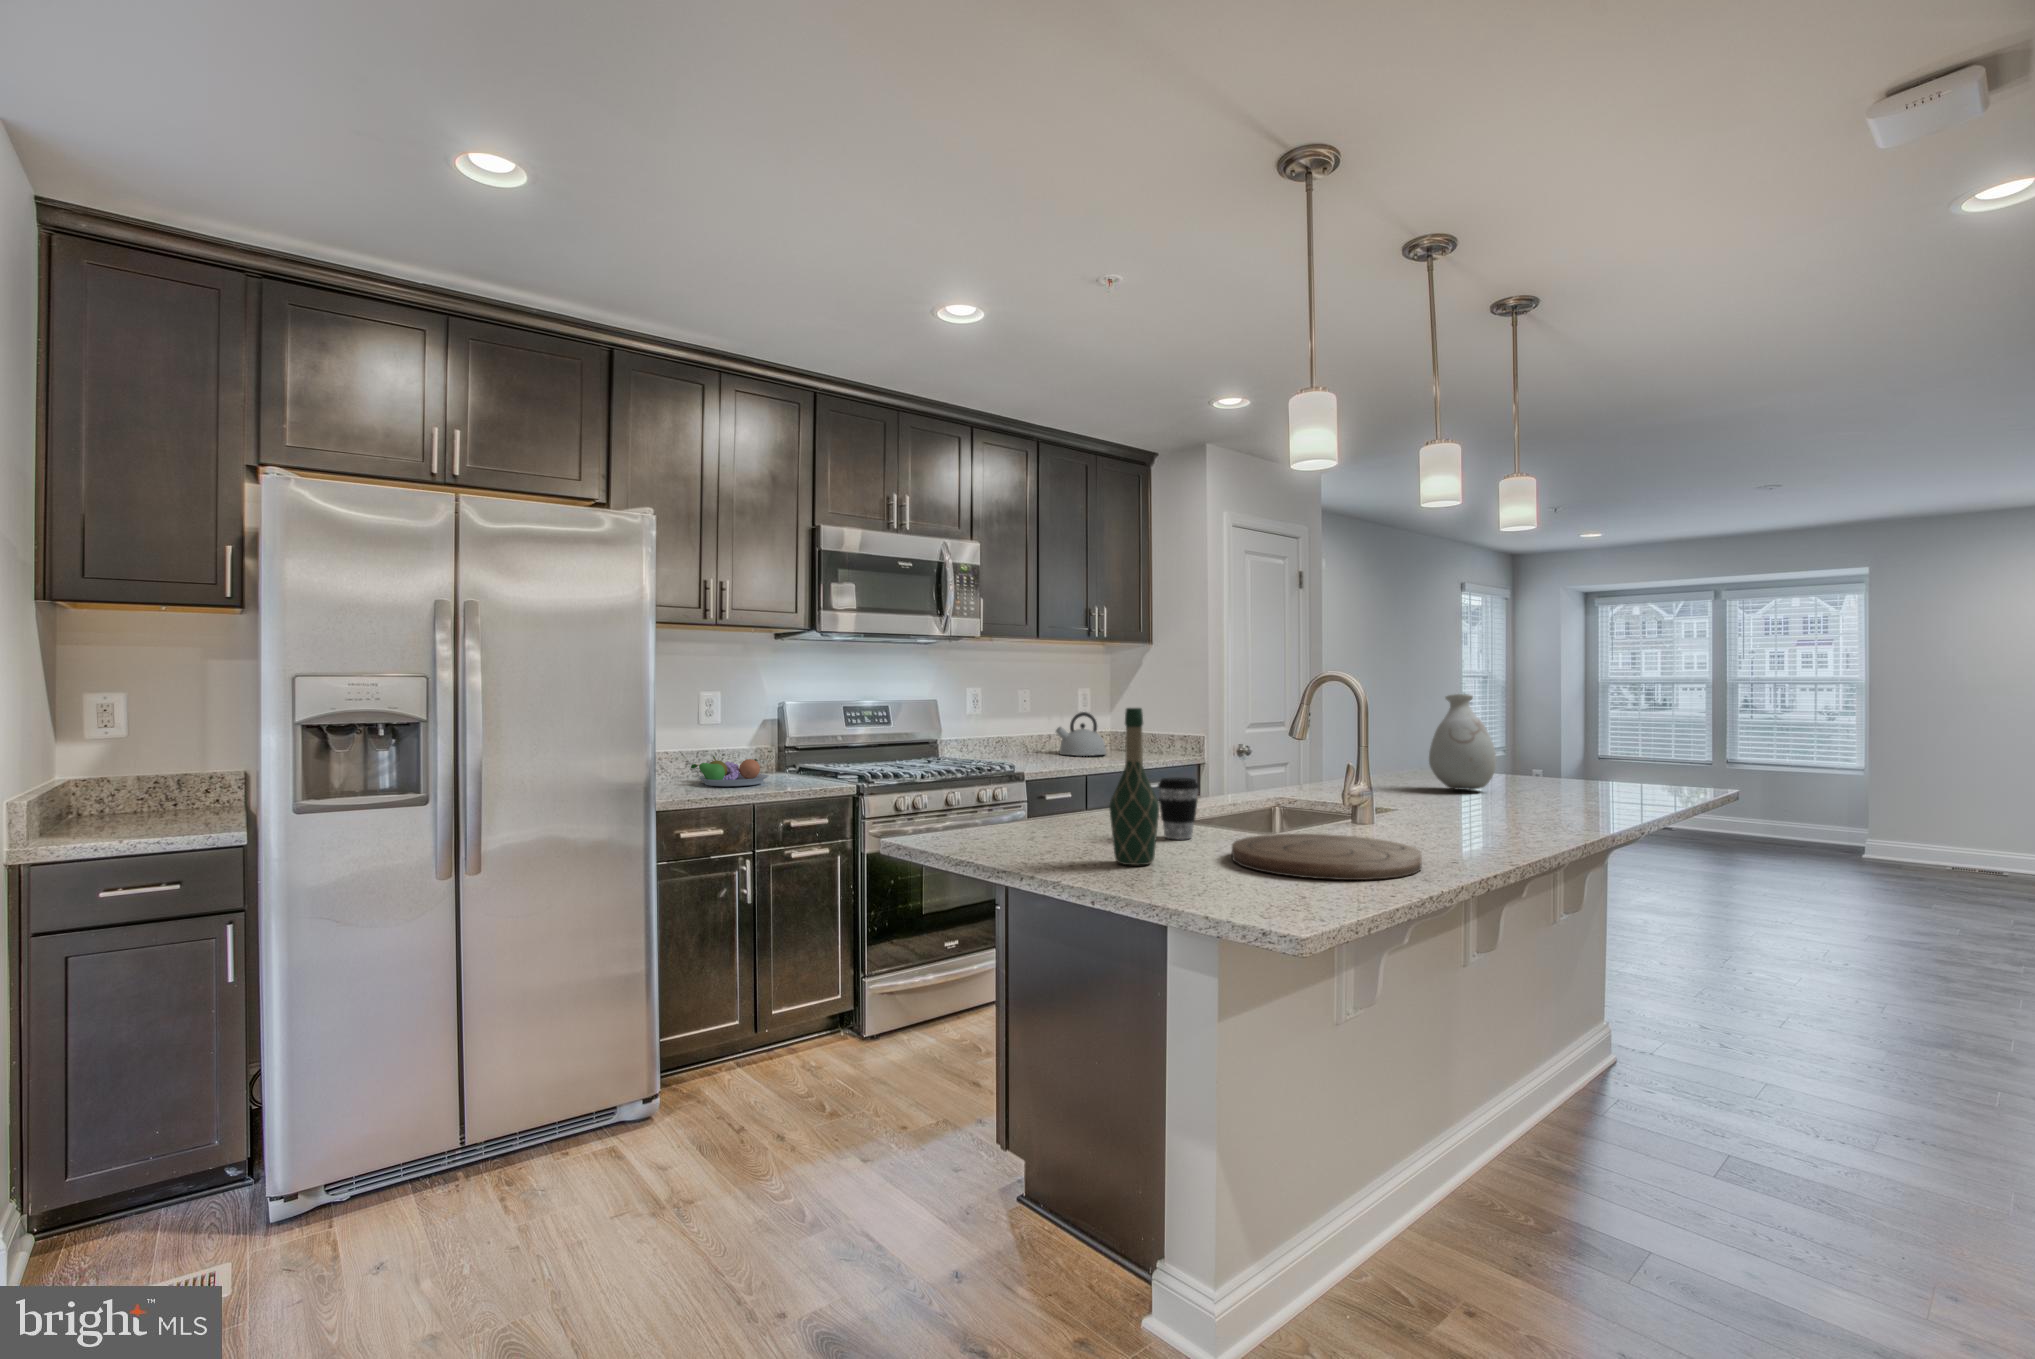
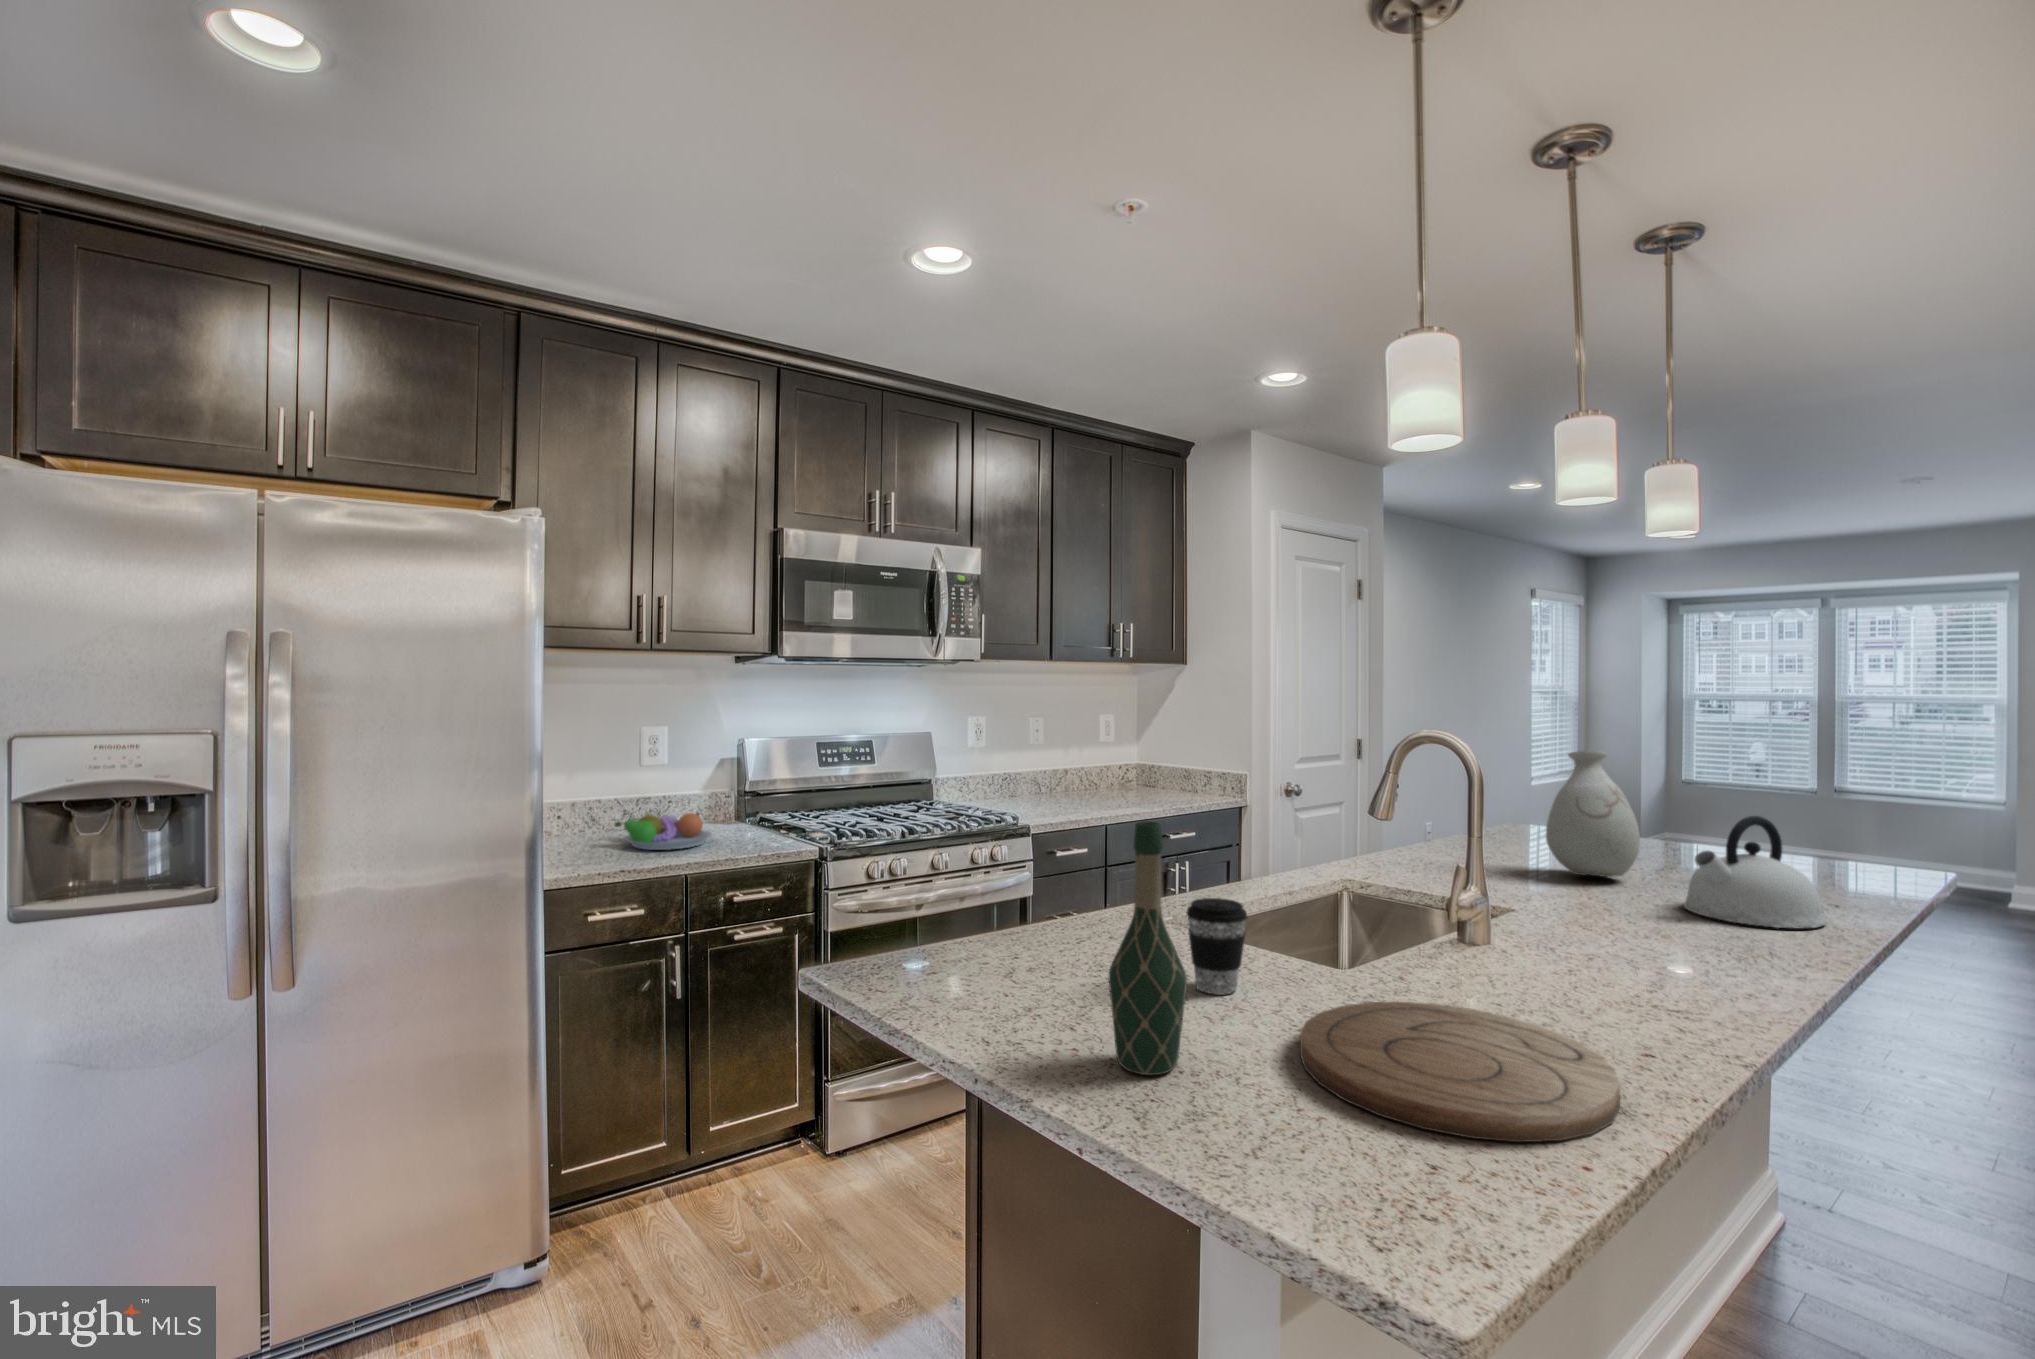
kettle: present [1056,712,1106,756] -> present [1683,816,1826,928]

